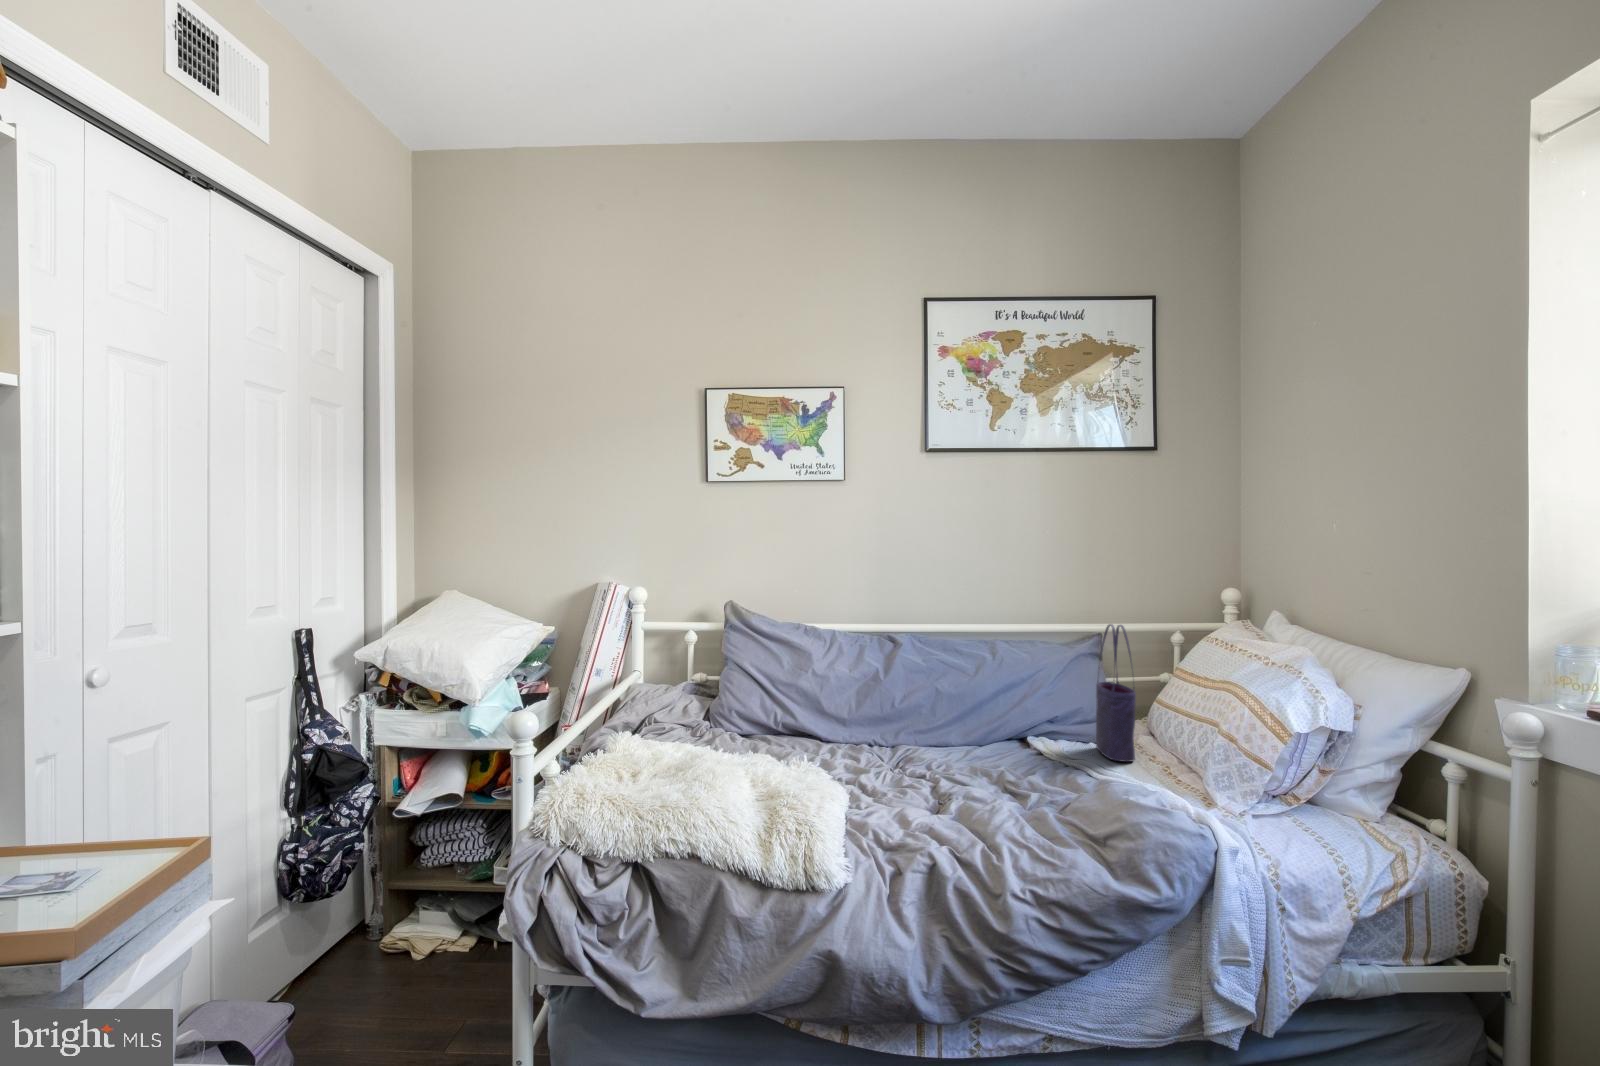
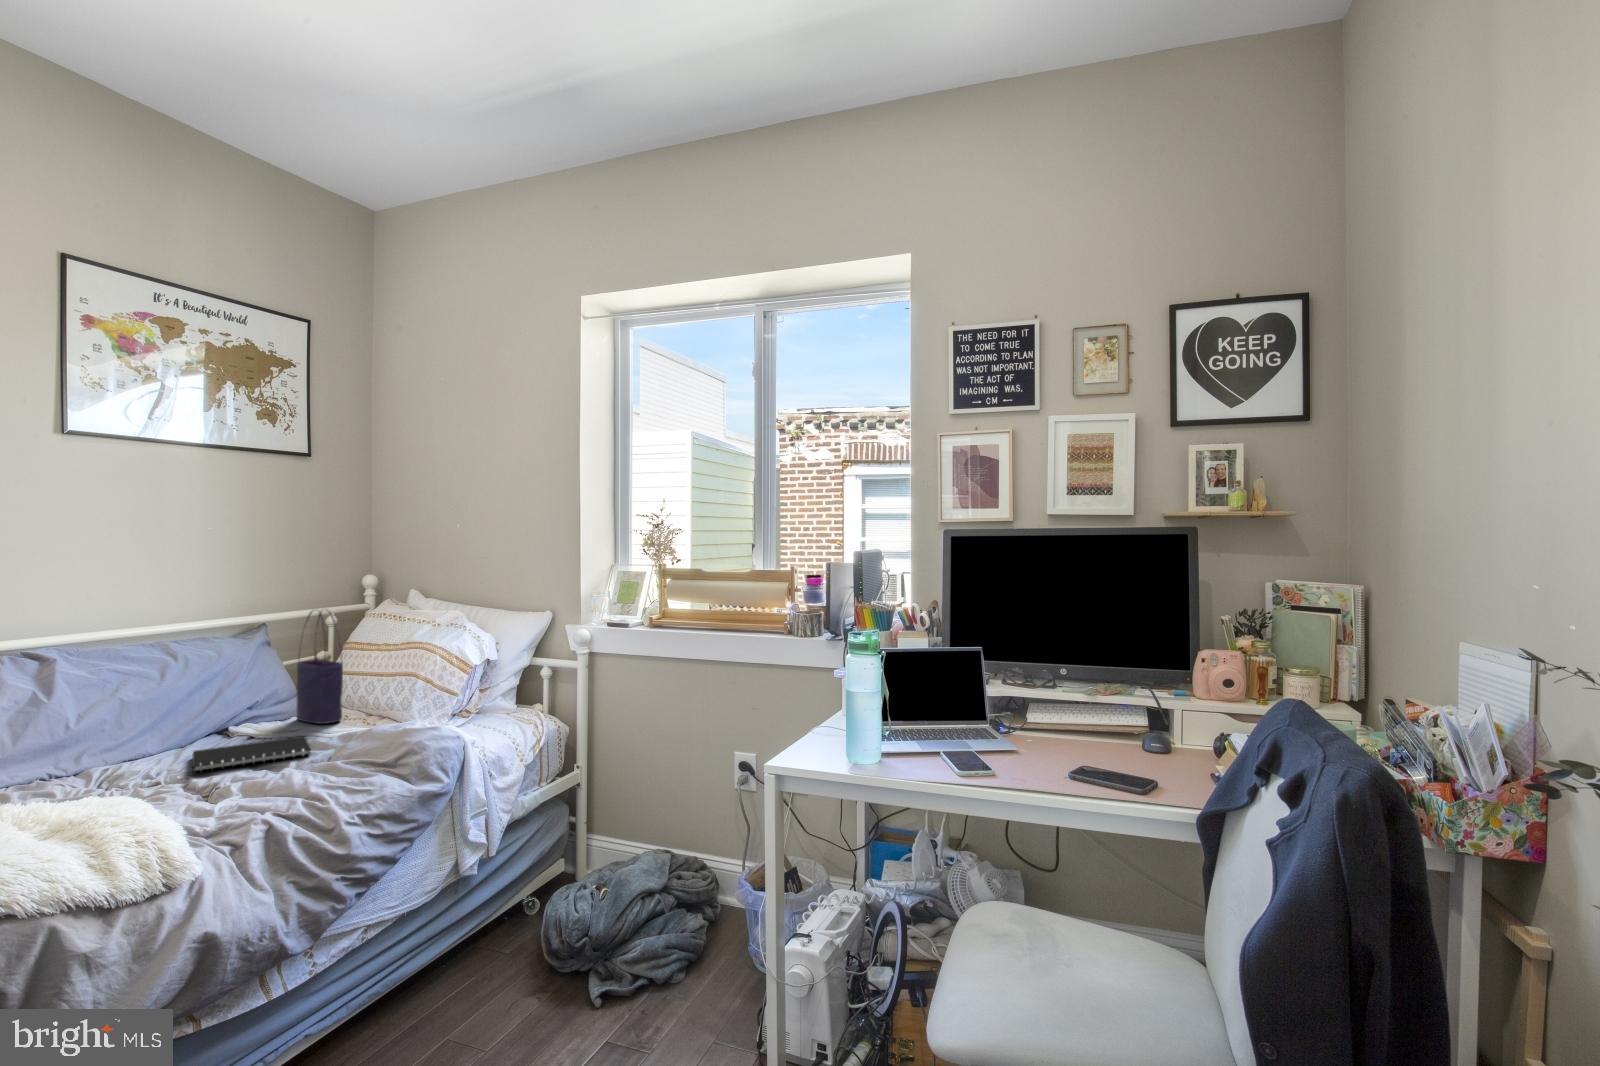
notebook: none [957,754,1076,793] -> present [192,736,310,772]

